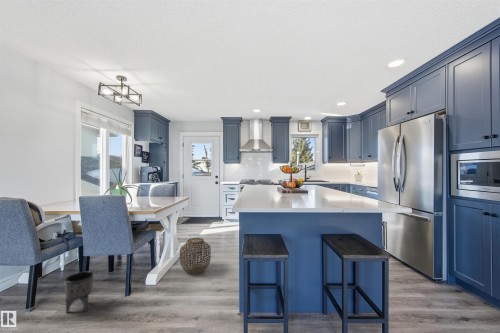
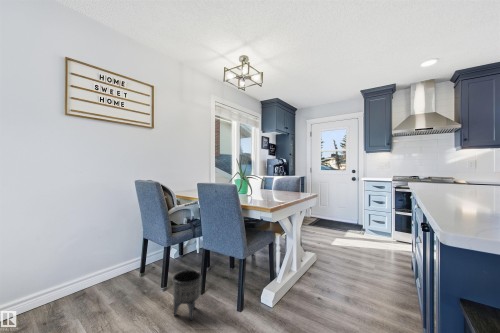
woven basket: present [180,238,211,275] -> none [304,252,350,308]

